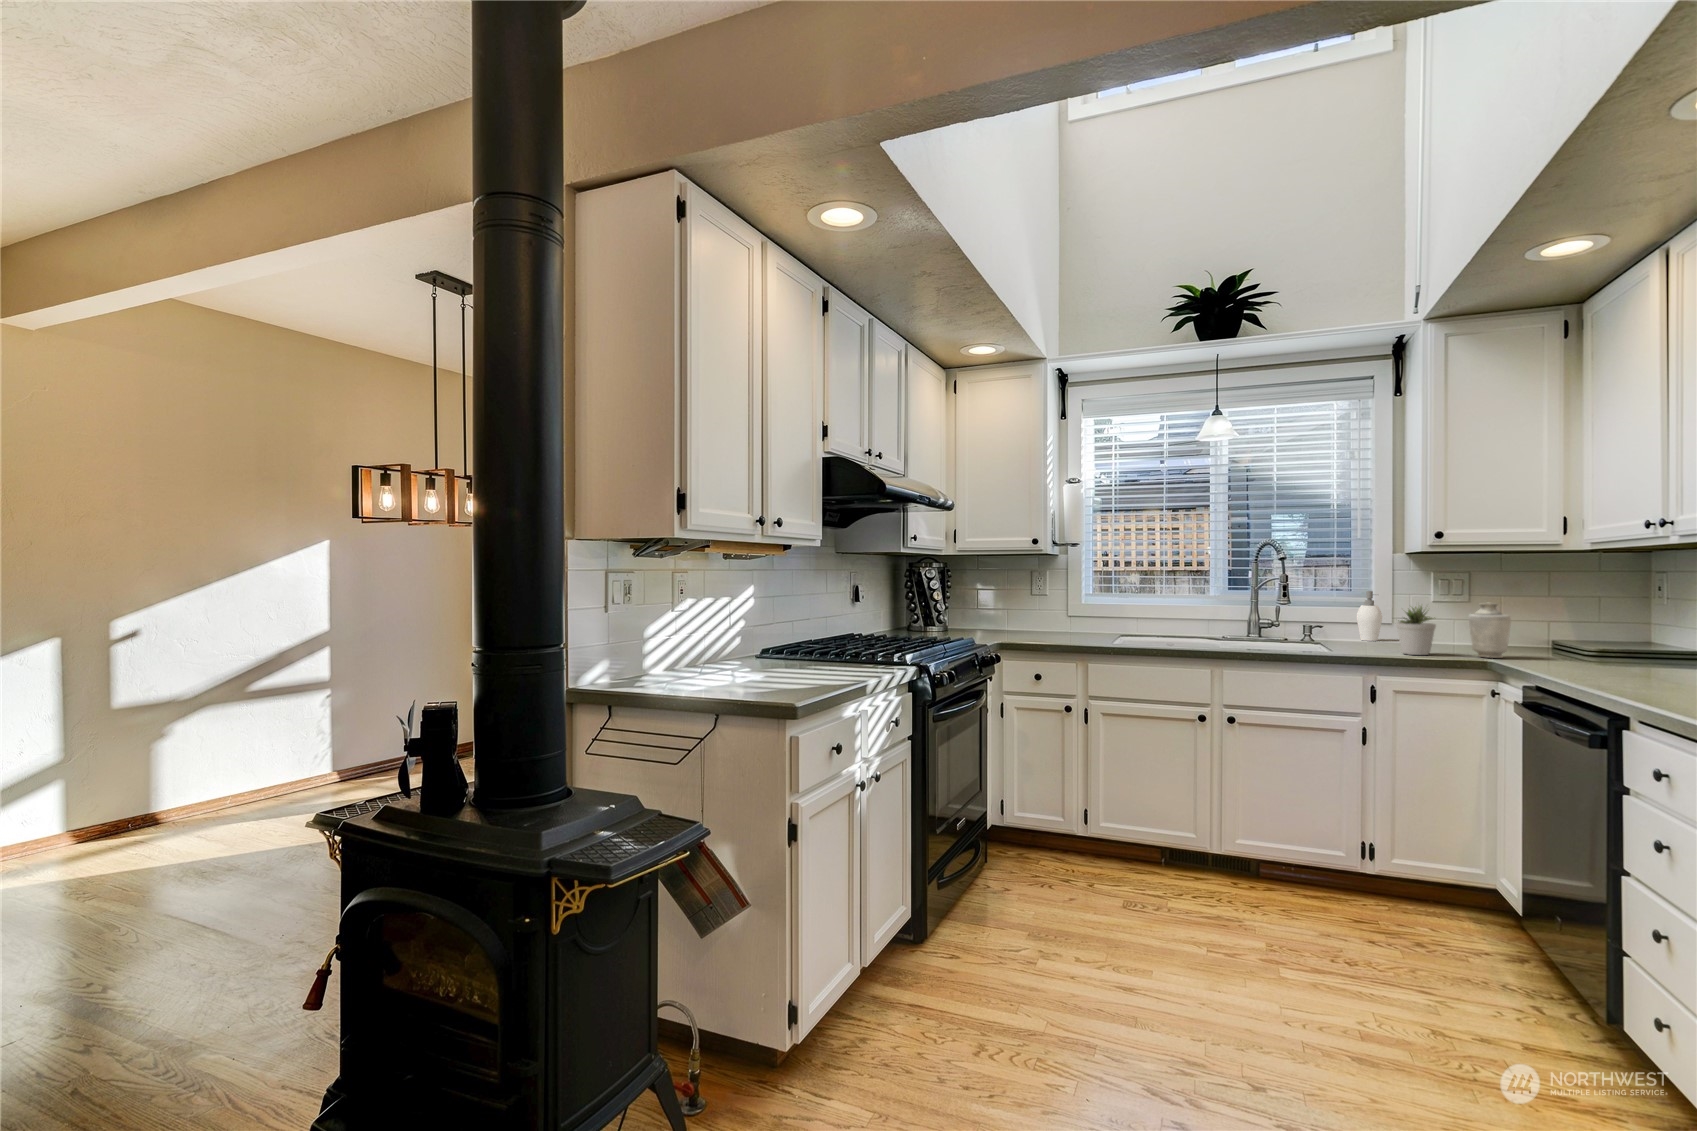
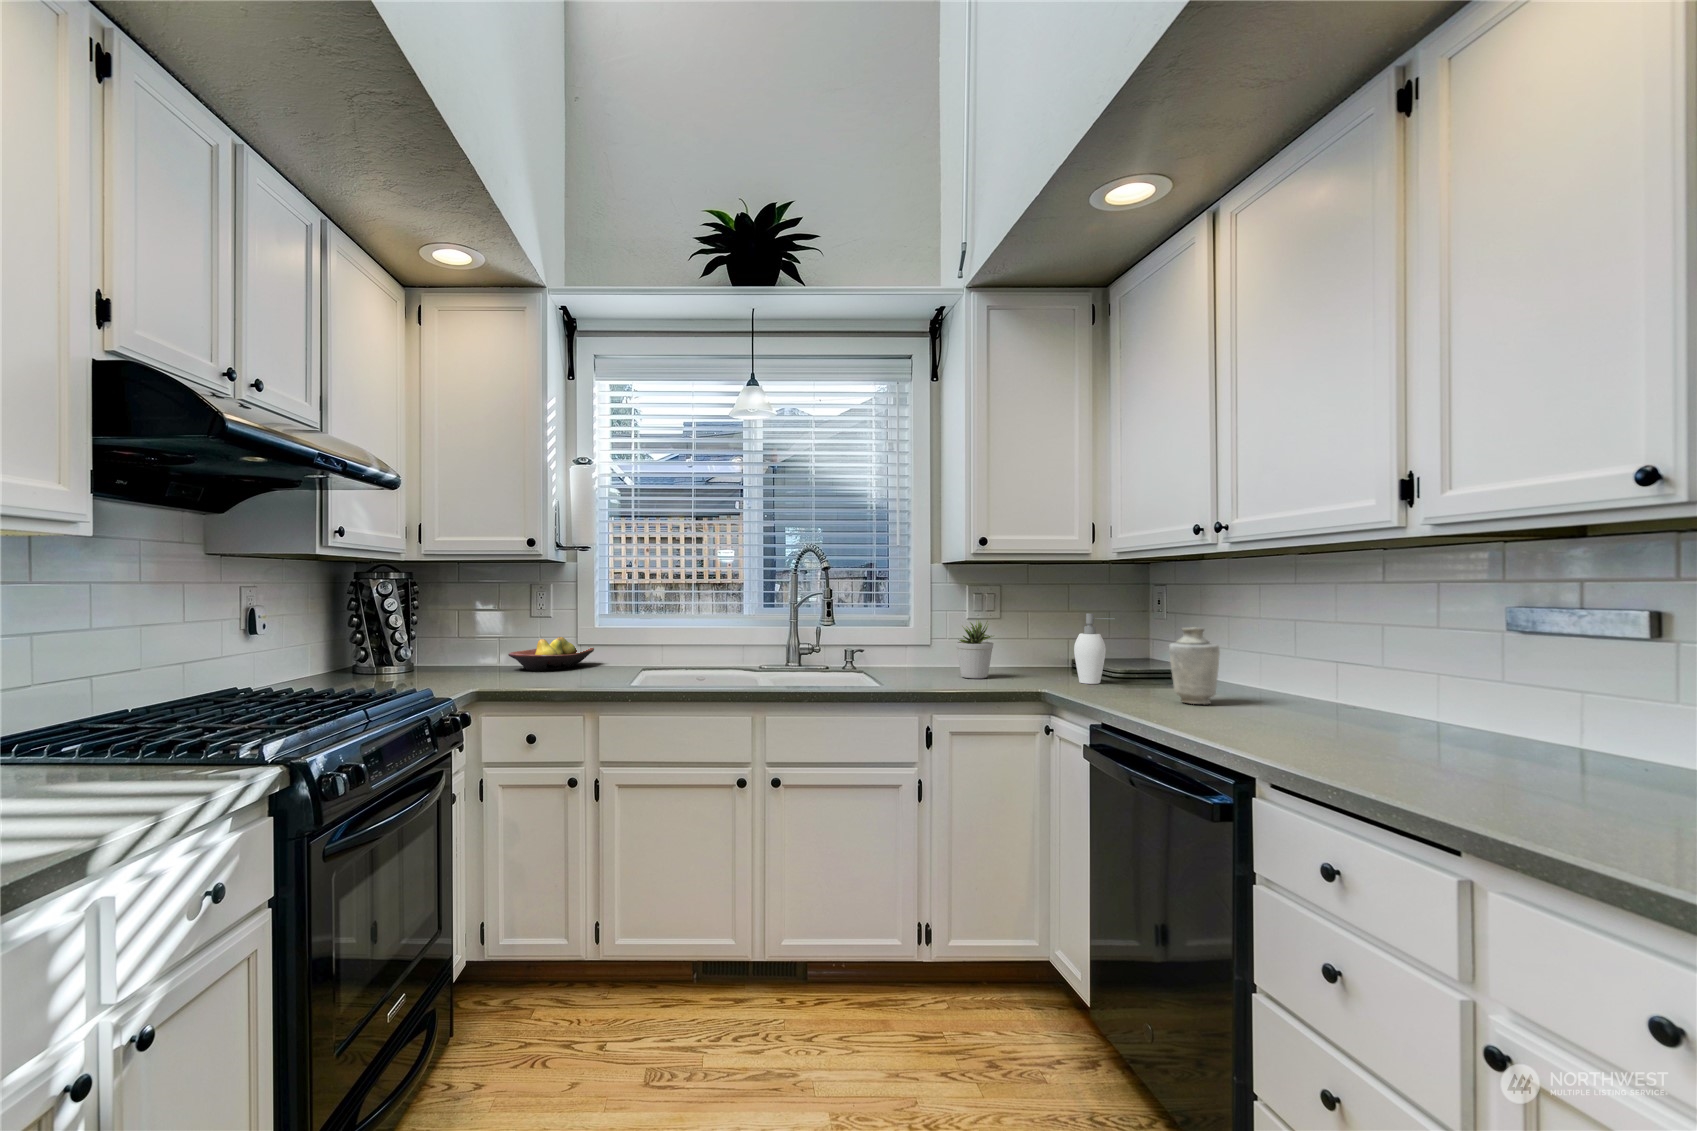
soap dispenser: present [1357,591,1382,641] -> present [1074,614,1112,684]
vase: present [1469,603,1511,658] -> present [1169,627,1220,704]
fruit bowl: none [1022,610,1083,633] -> present [508,637,594,671]

